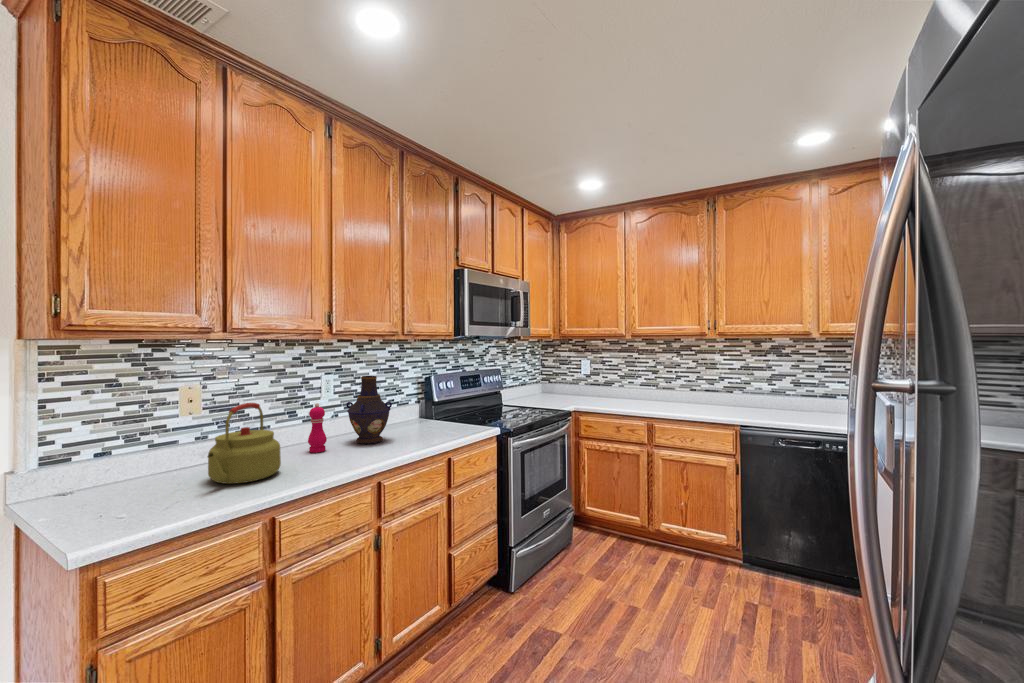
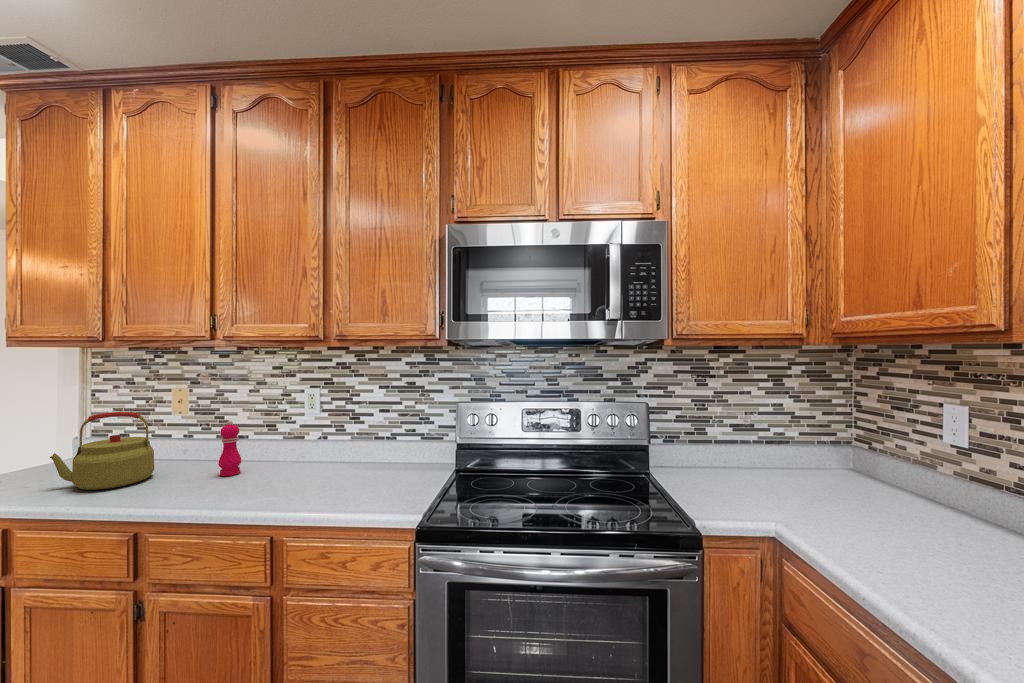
vase: present [346,376,392,444] -> none [250,395,315,483]

